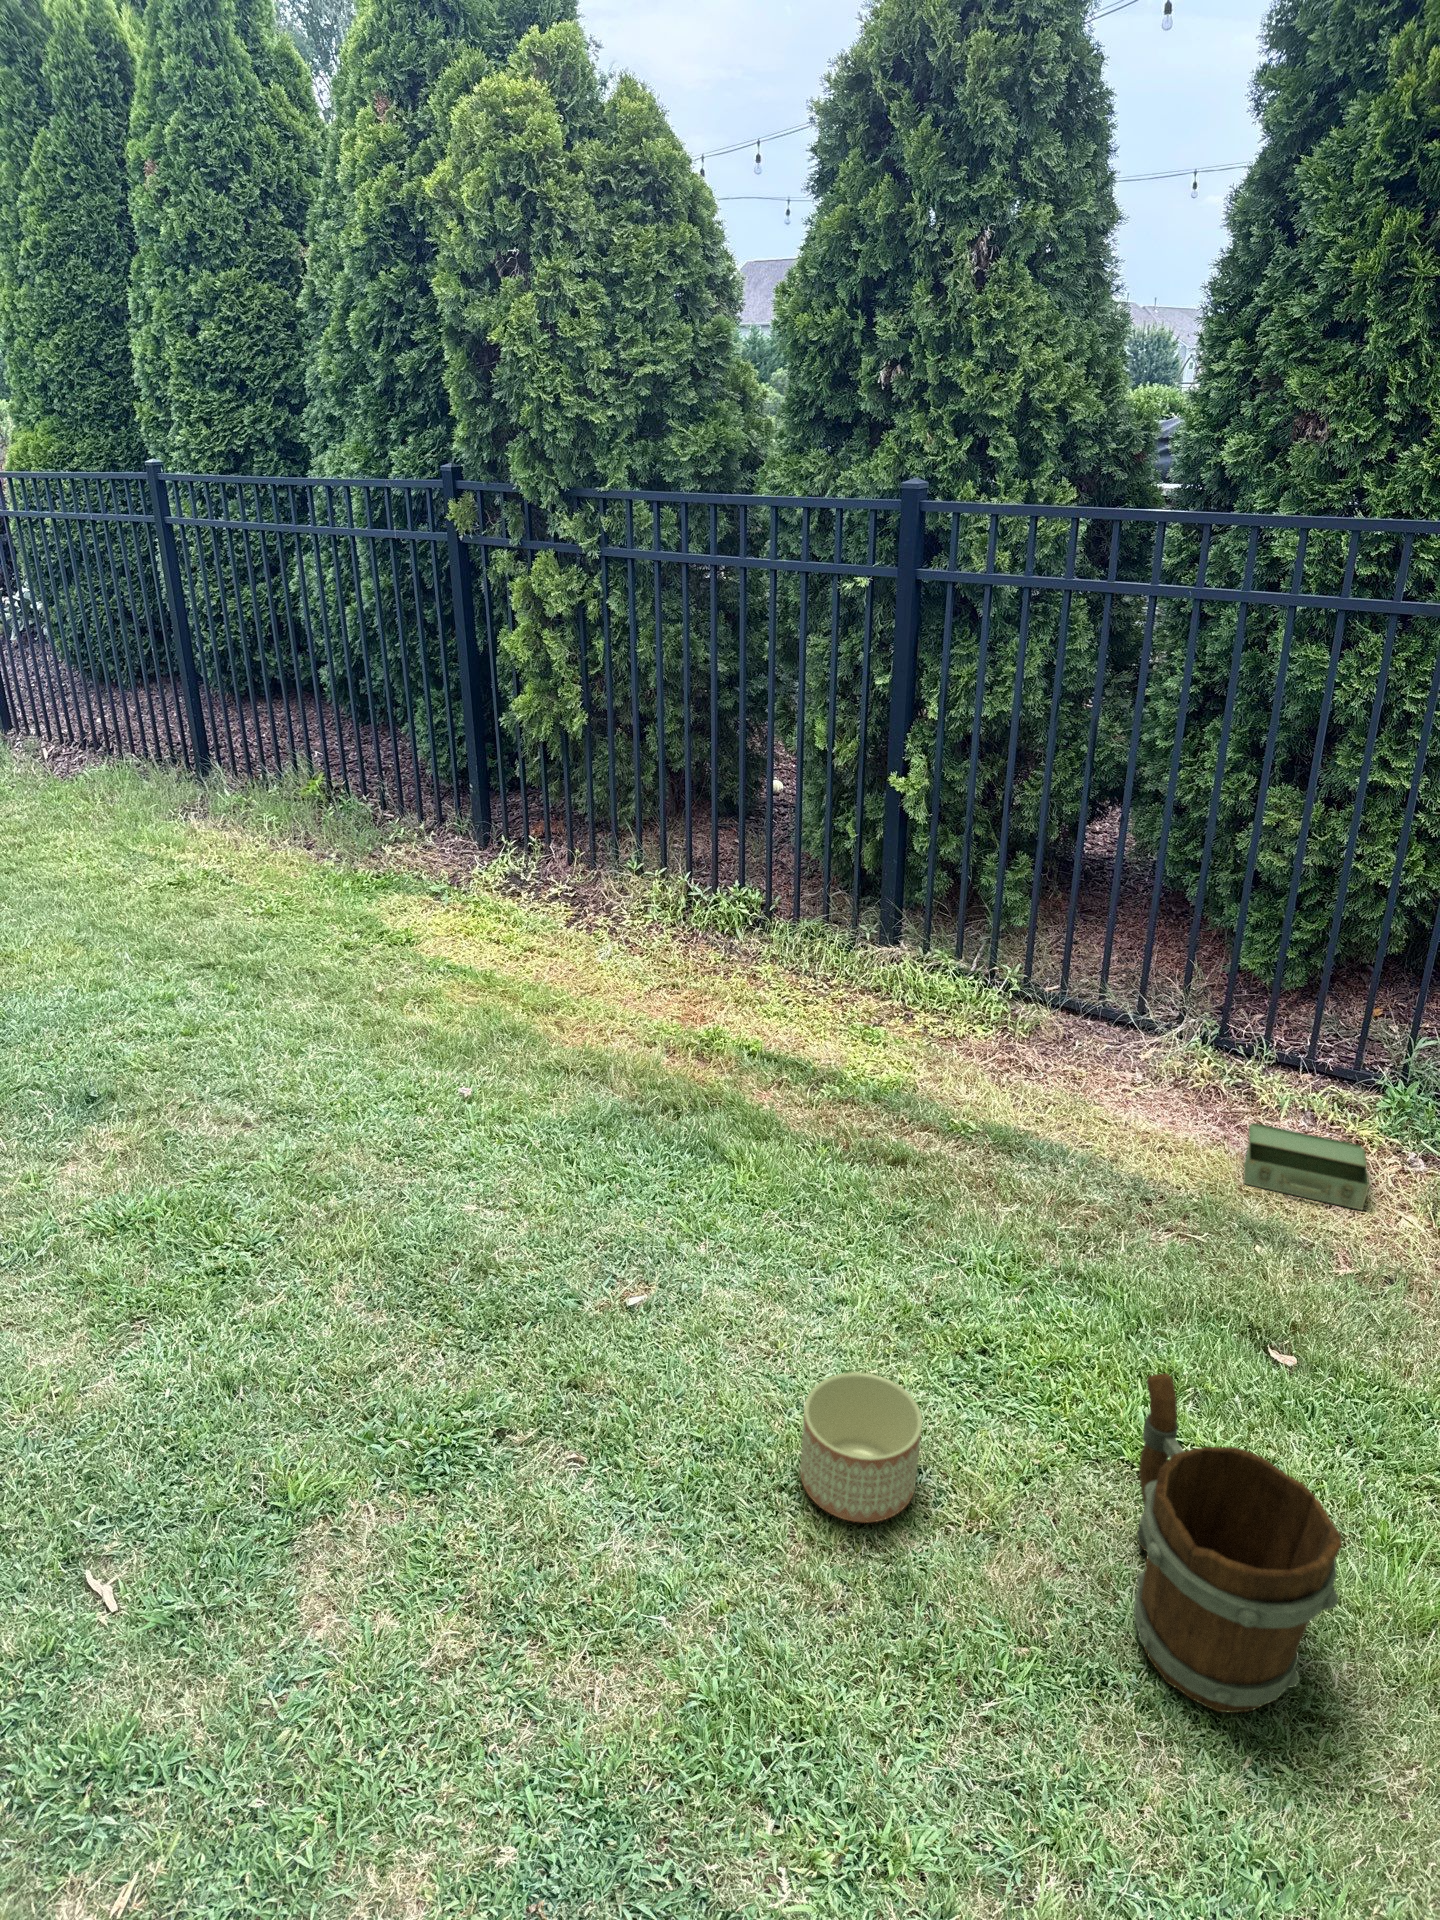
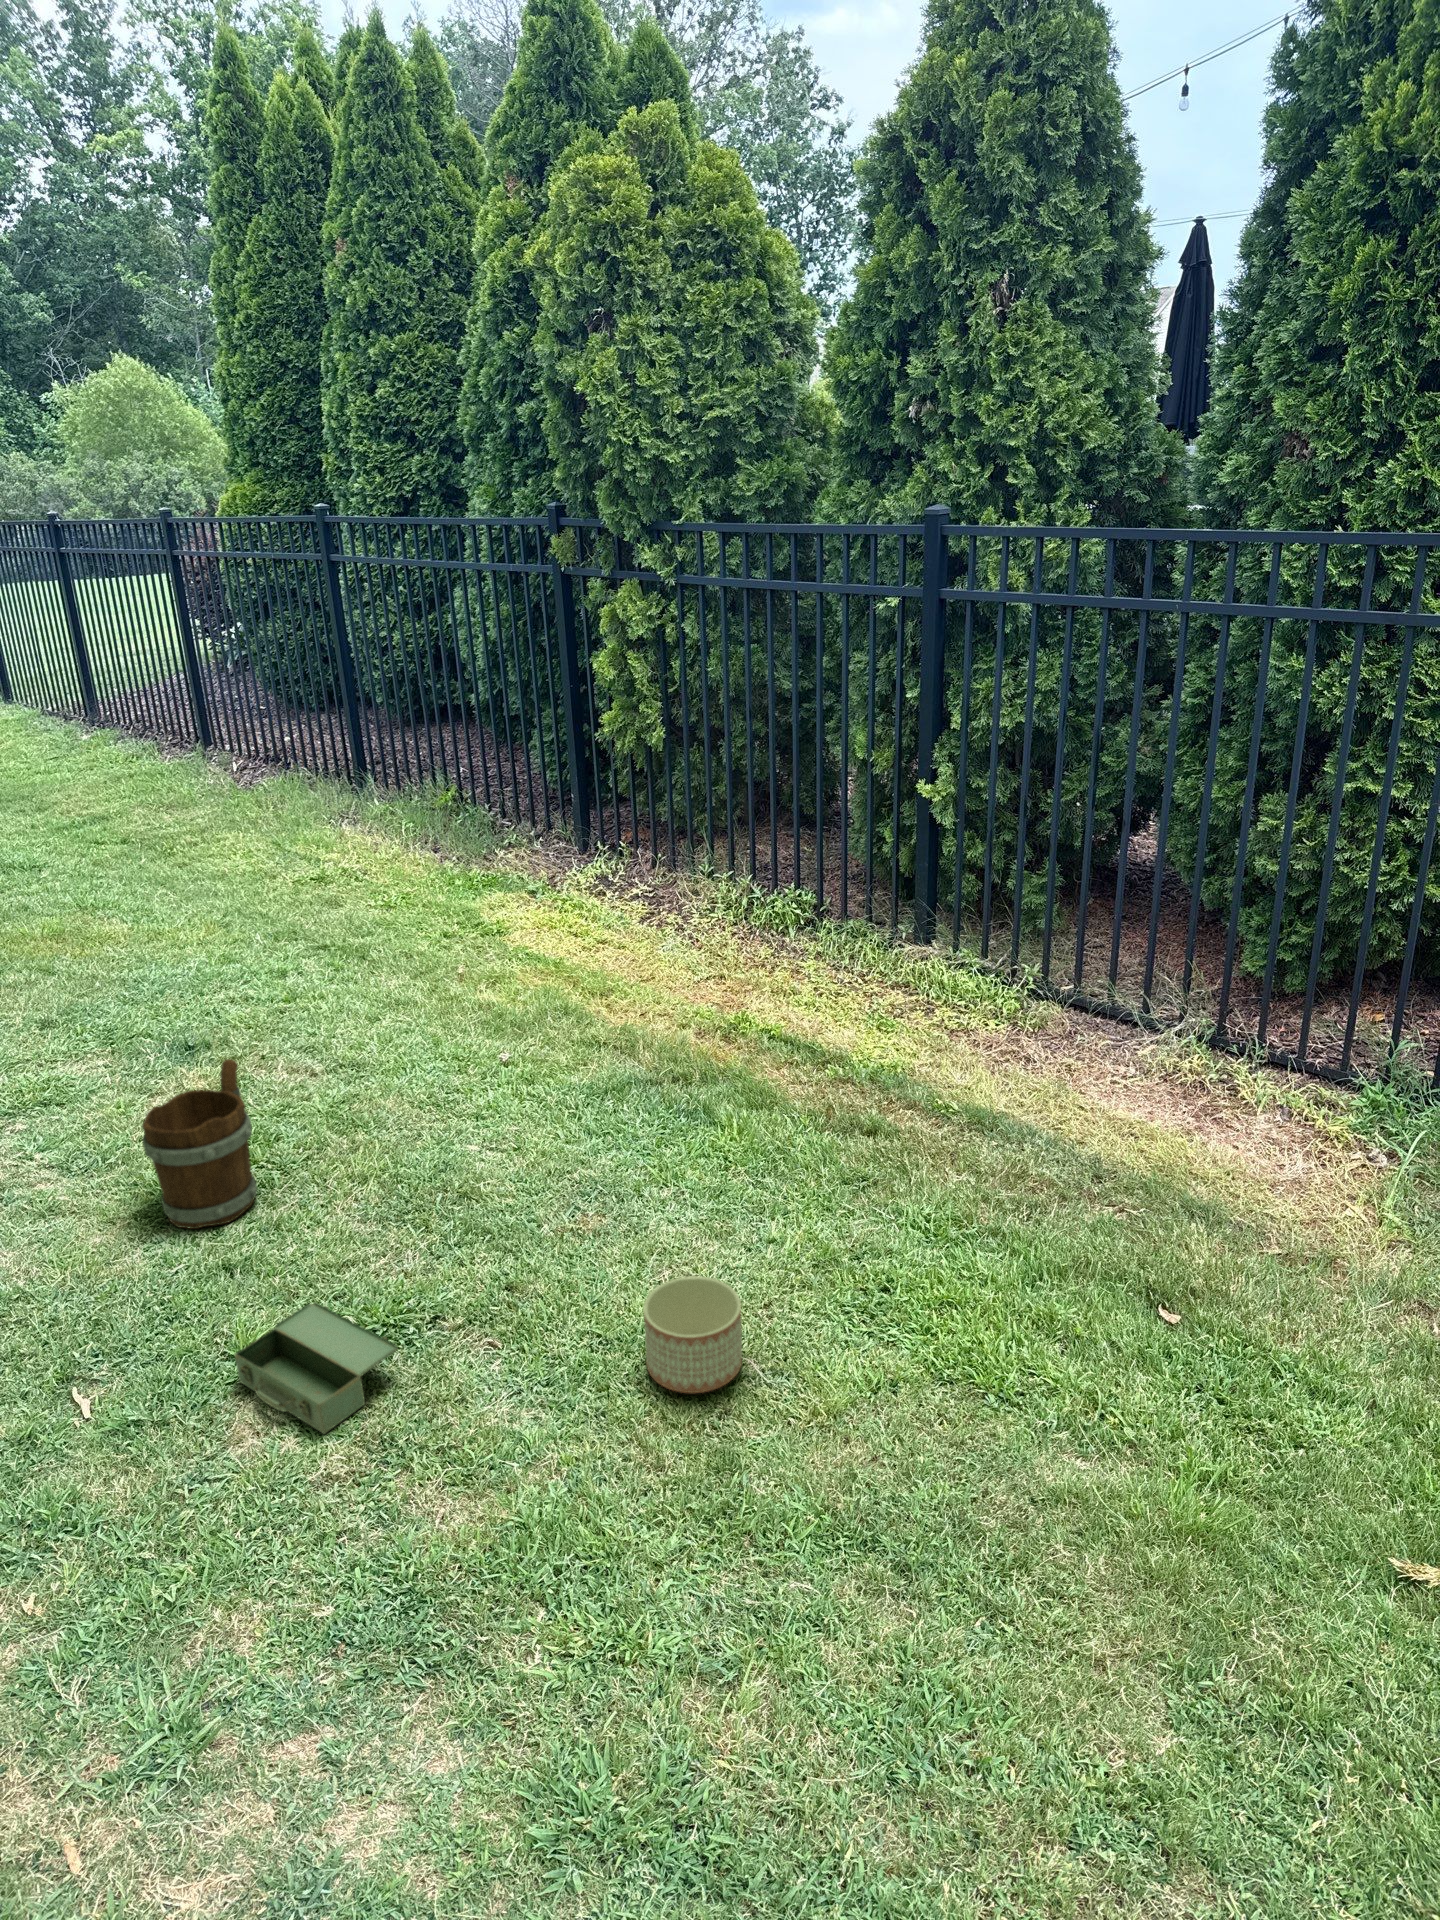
toolbox: present [1243,1123,1369,1210] -> present [234,1303,398,1434]
bucket: present [1134,1373,1342,1713] -> present [142,1059,257,1229]

